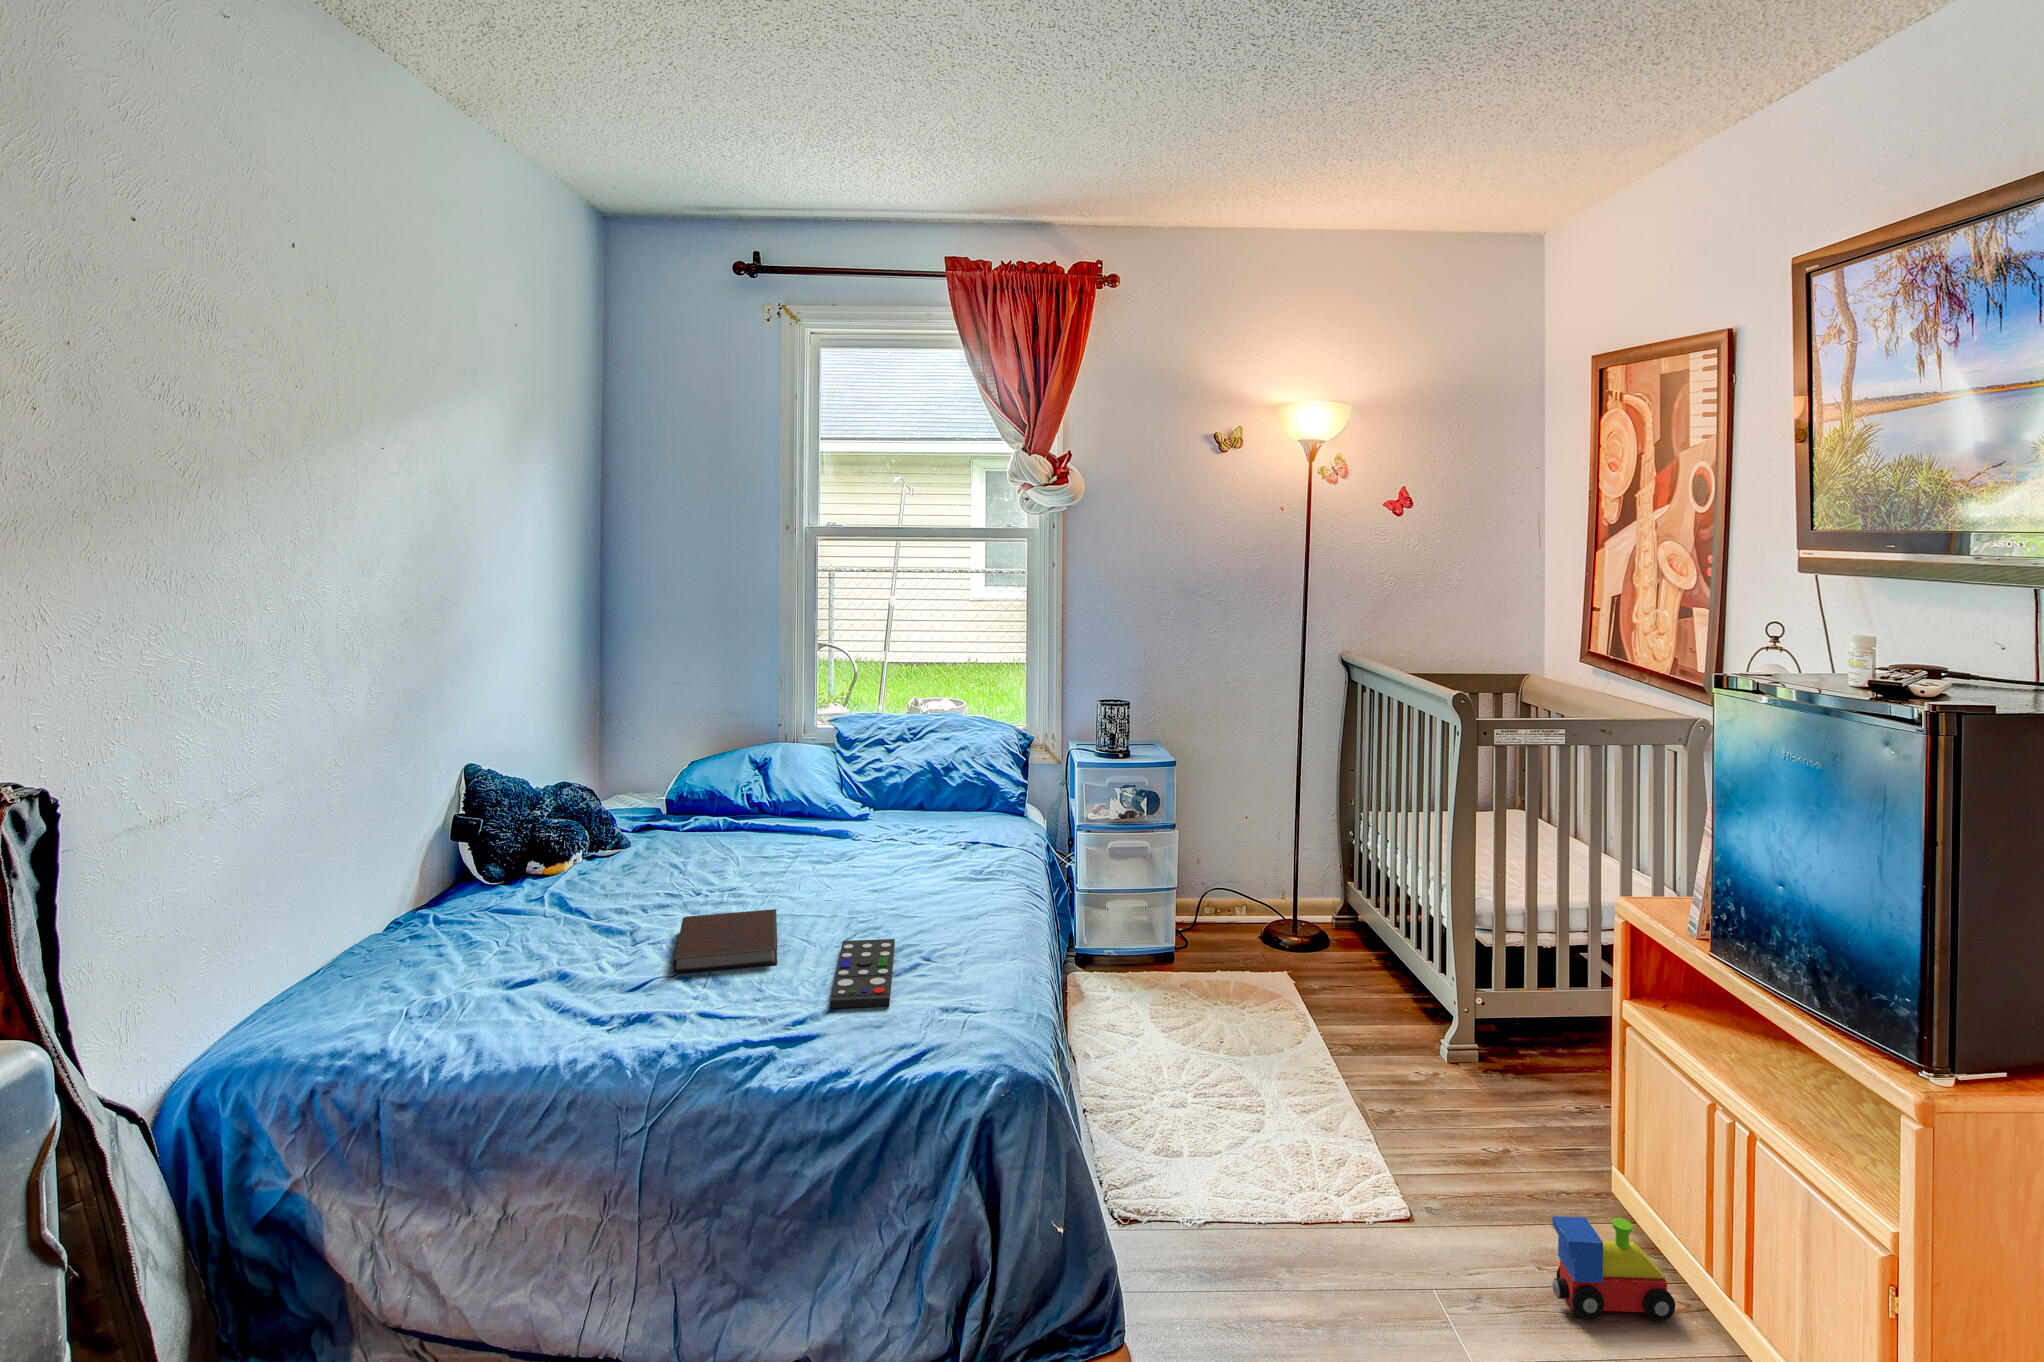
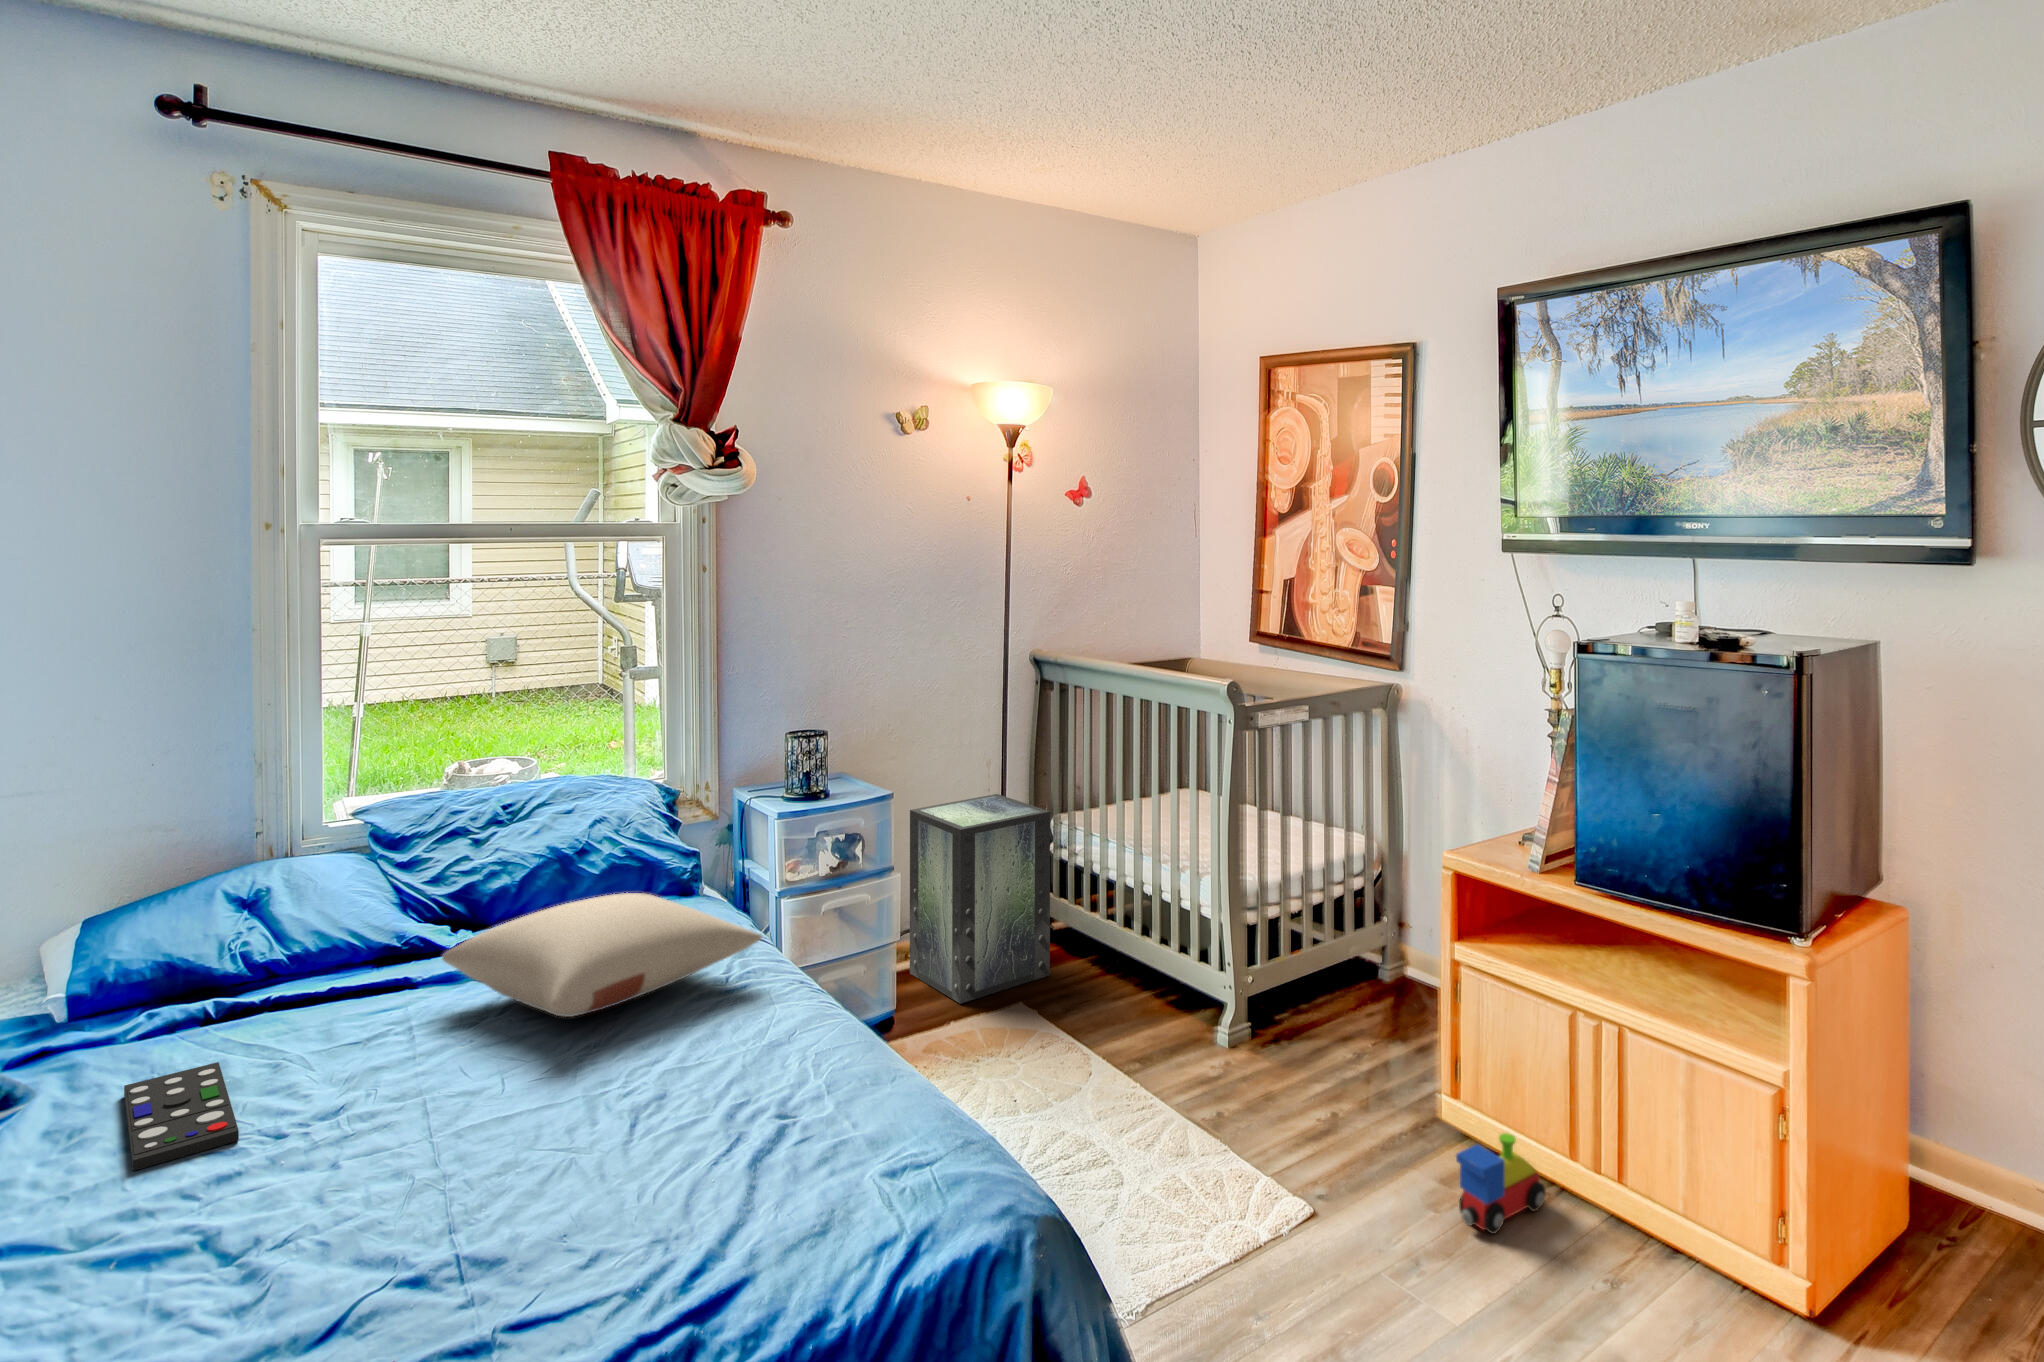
storage box: none [1216,780,1329,956] -> present [910,794,1050,1004]
pillow: none [824,795,995,869] -> present [442,893,762,1017]
notebook: present [673,909,777,973] -> none [322,1112,572,1267]
remote control: present [830,939,895,1008] -> present [124,1062,239,1171]

